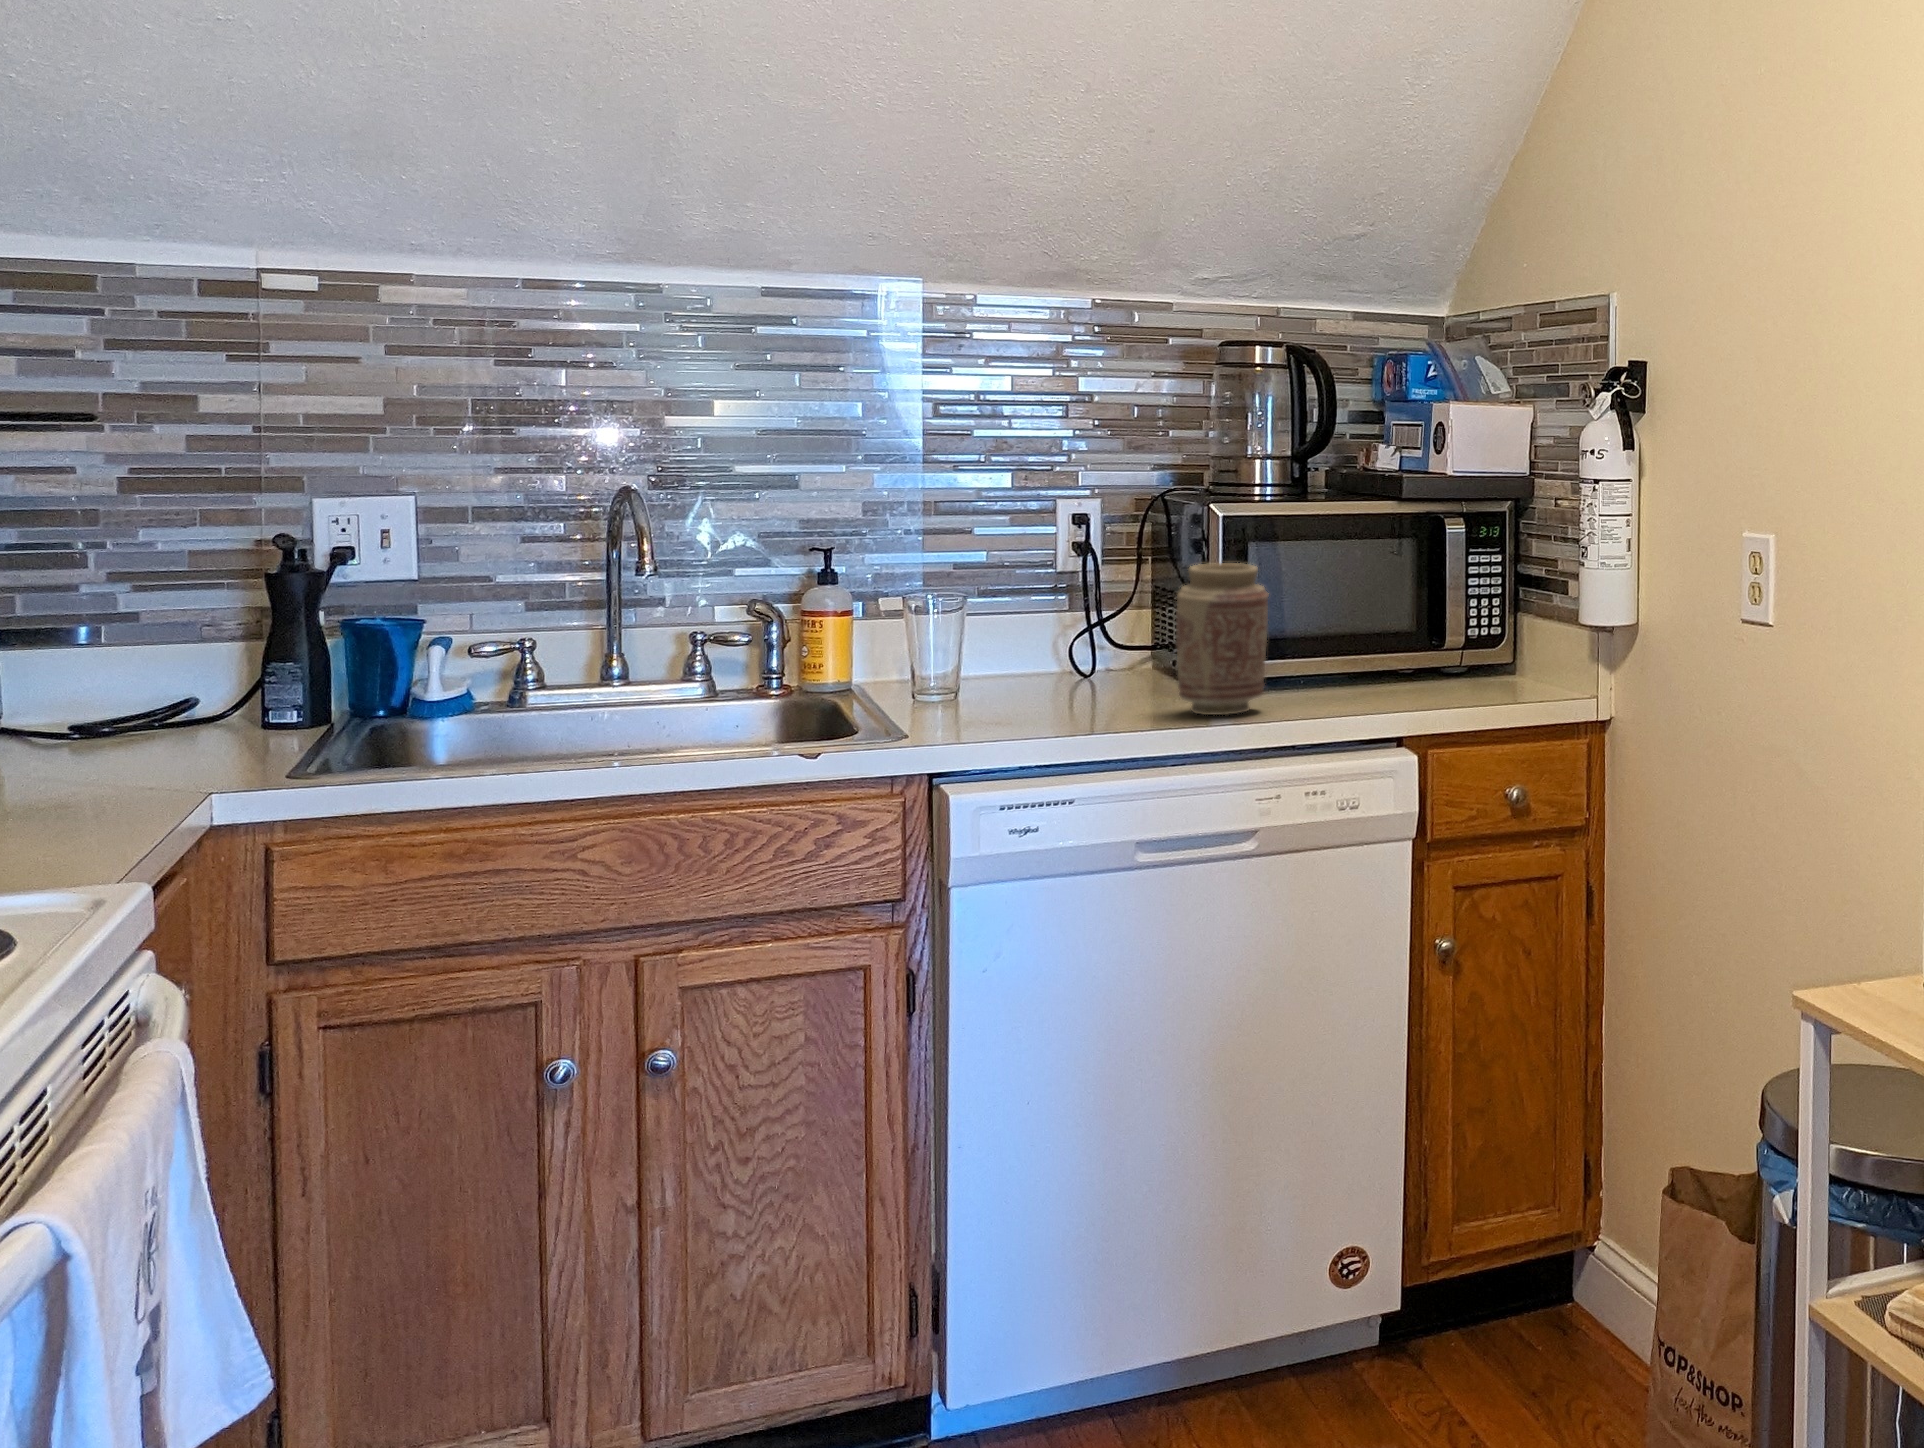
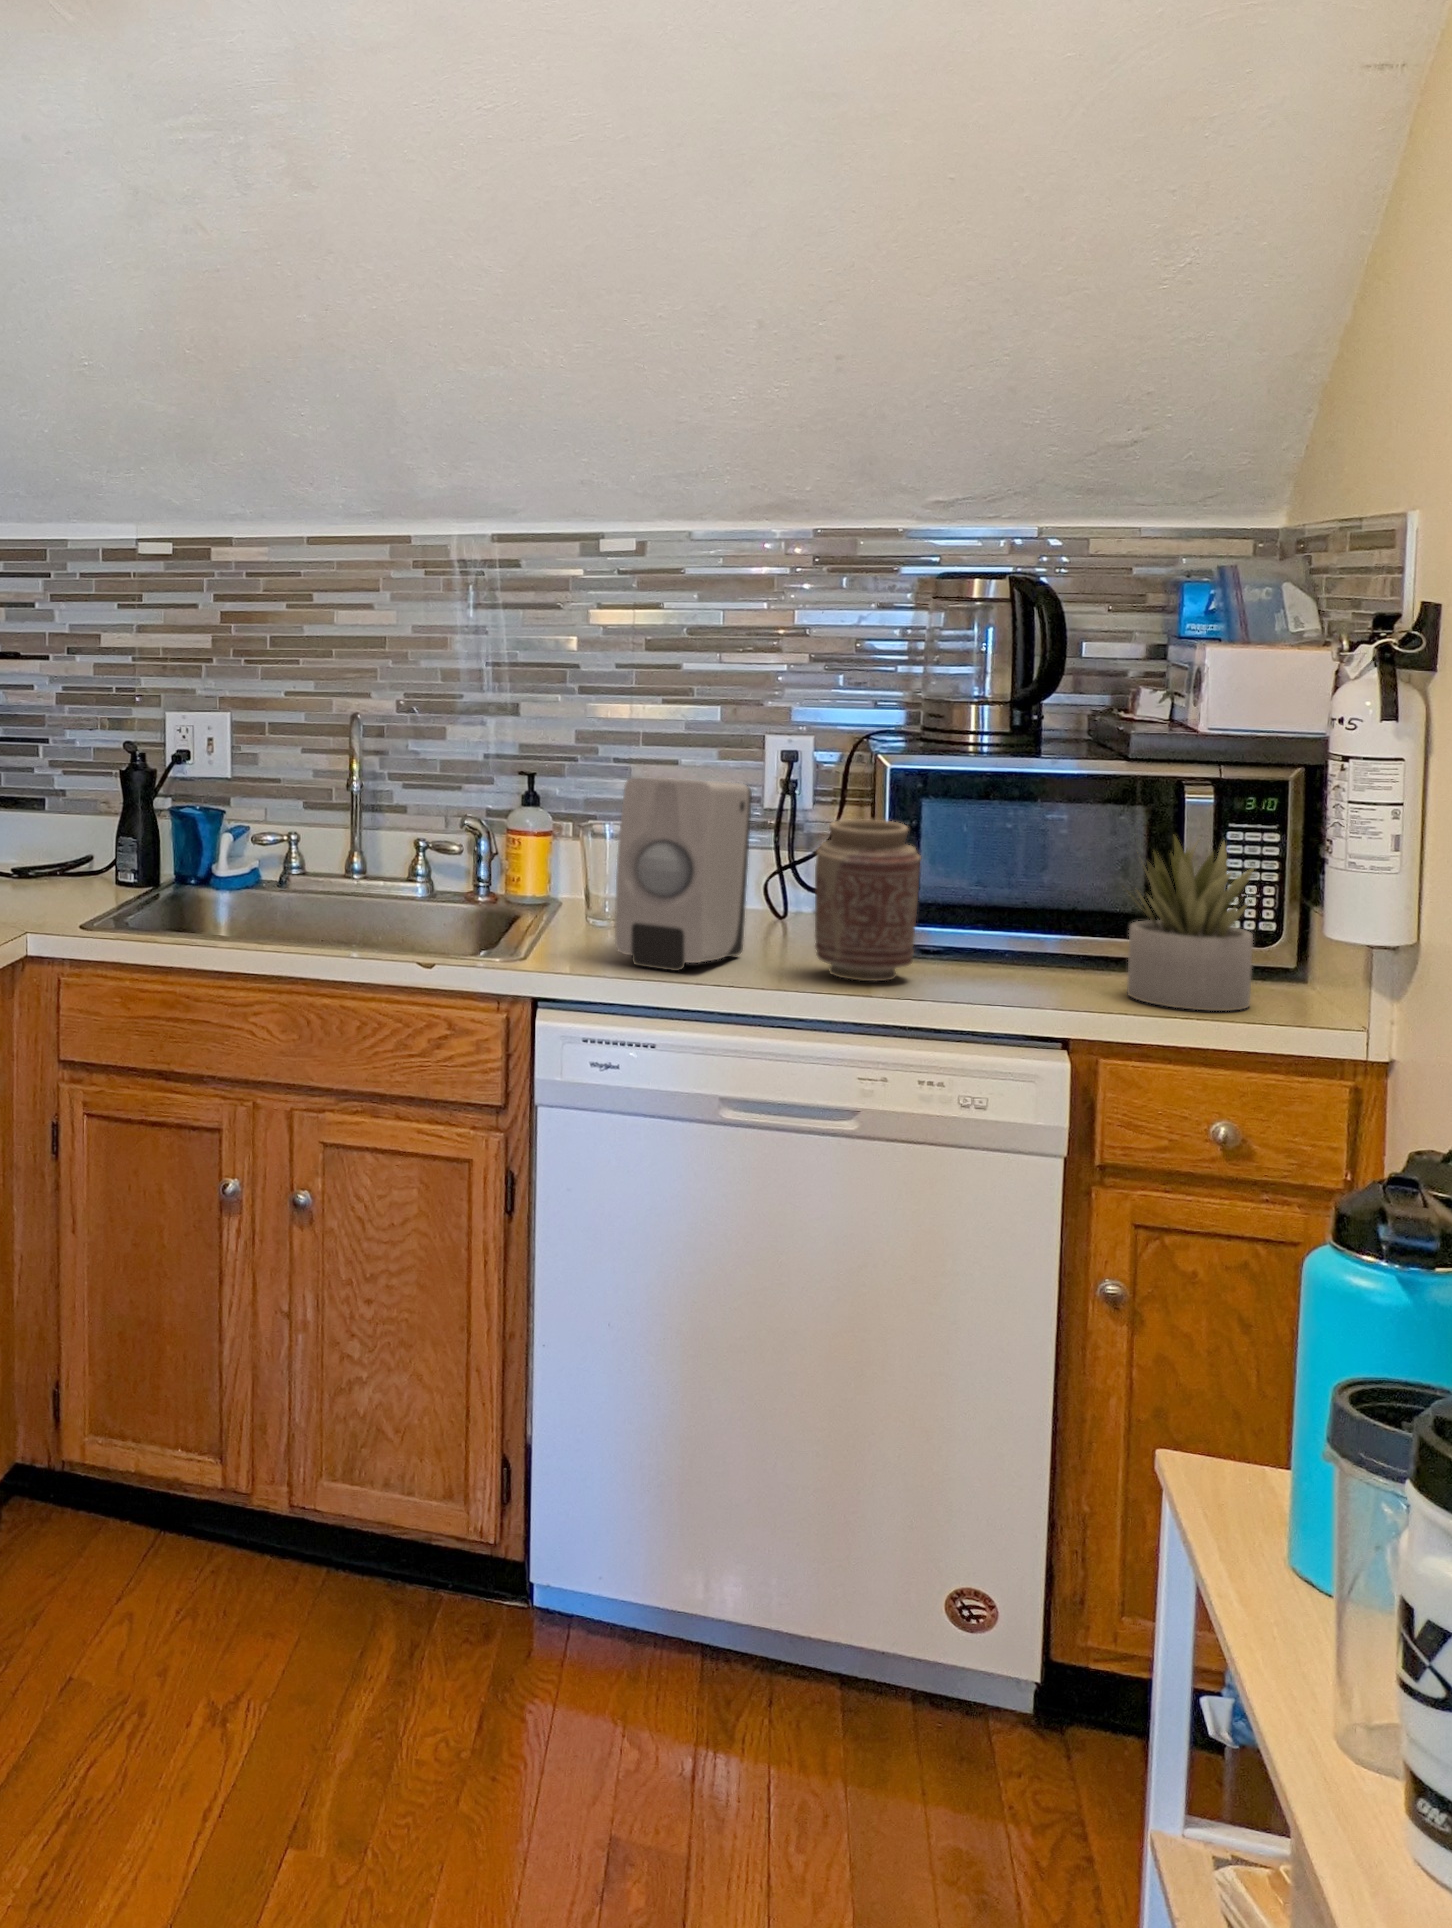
soap dispenser: none [992,534,1100,729] -> present [615,777,752,971]
succulent plant: none [1416,557,1513,701] -> present [1127,837,1254,1011]

